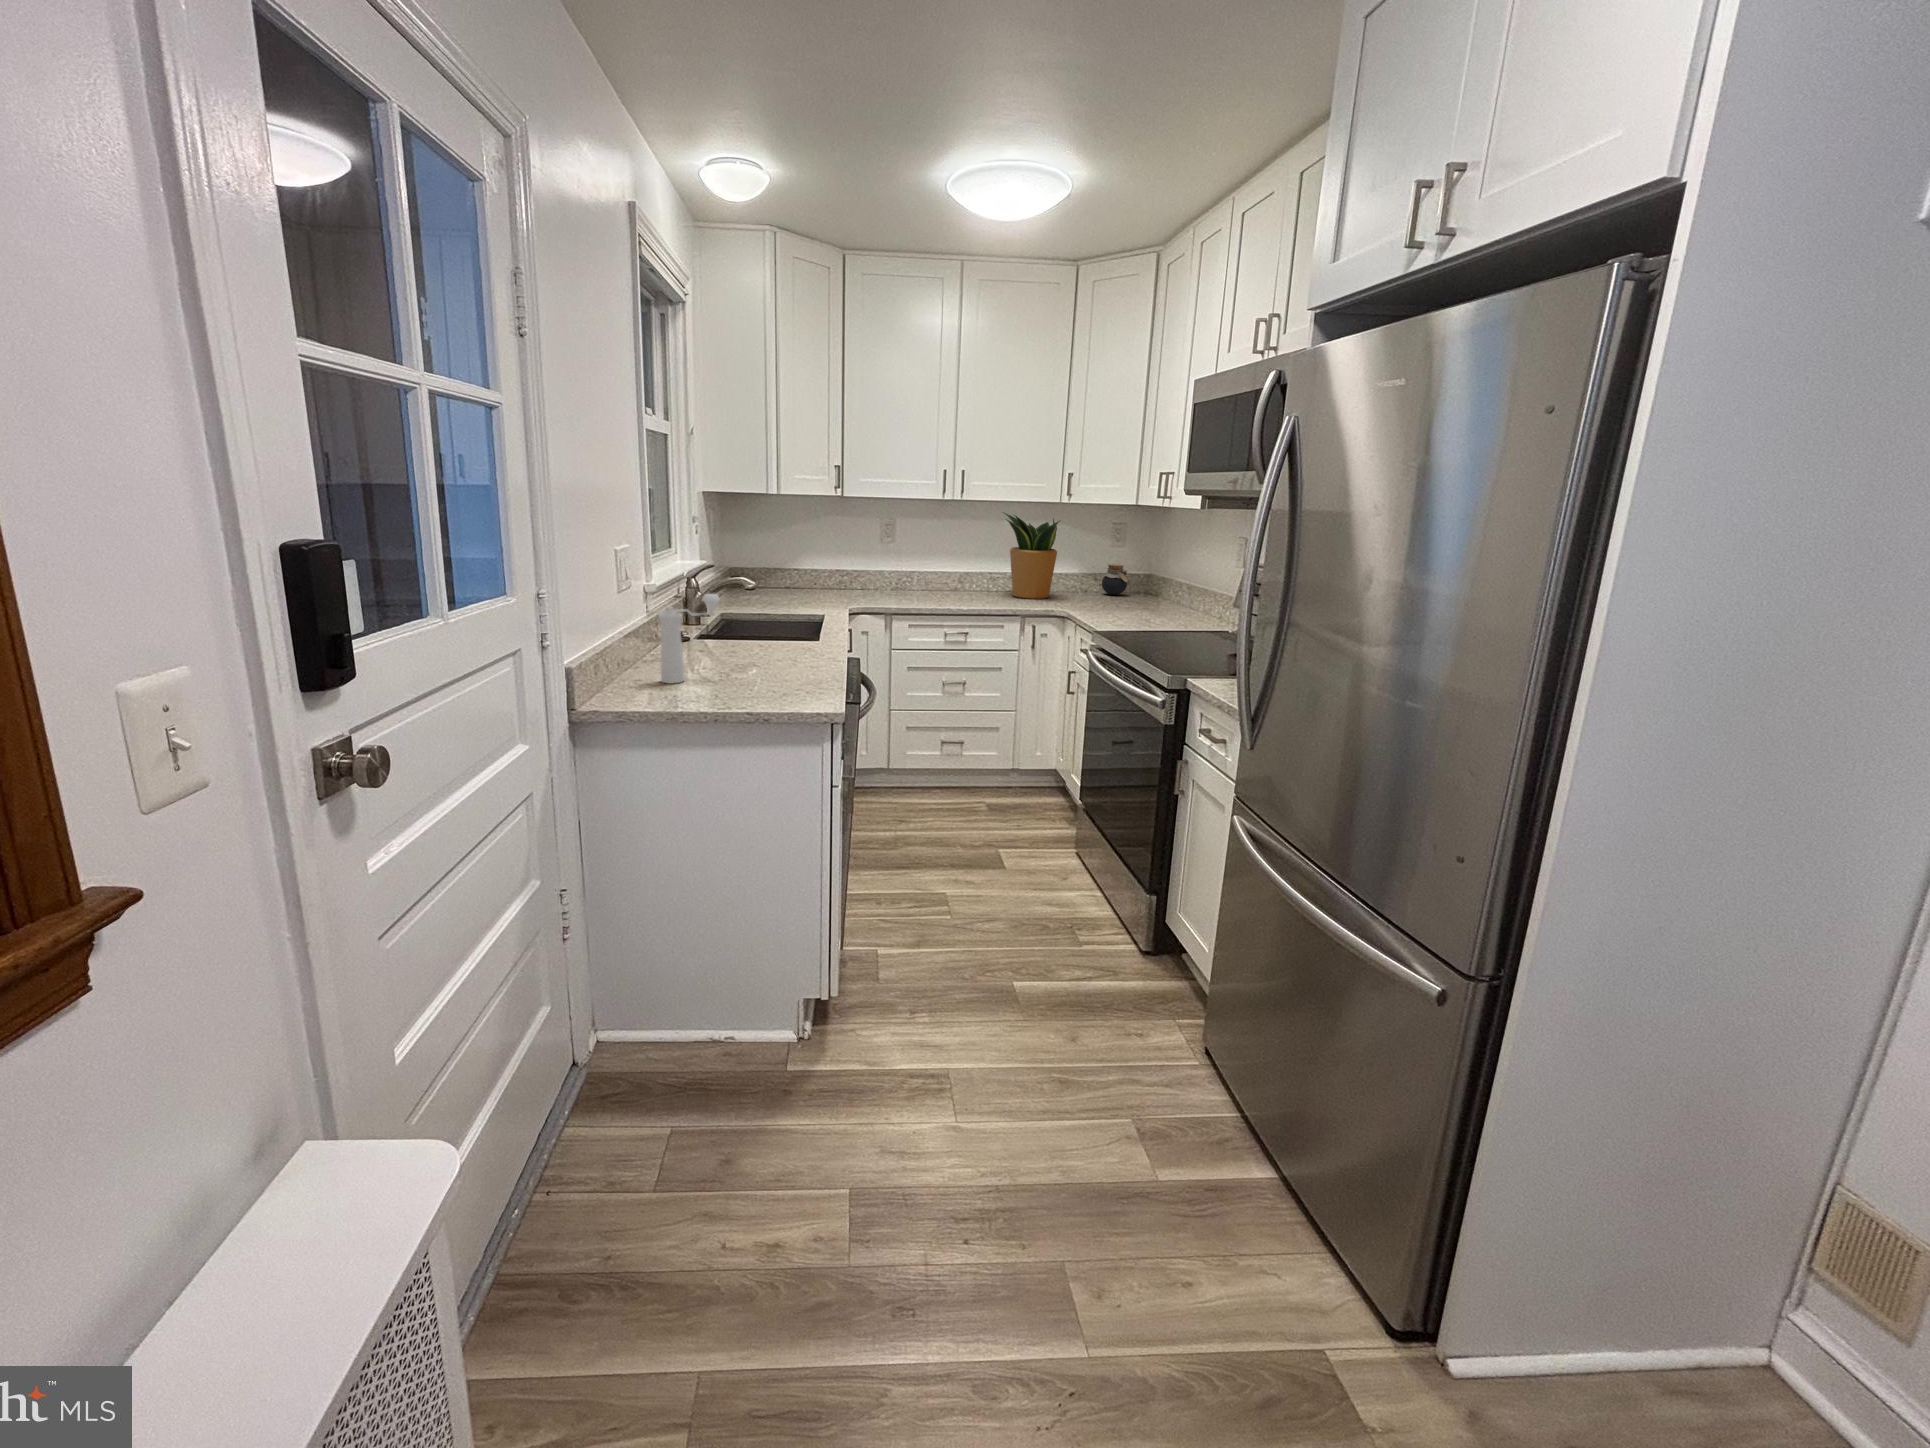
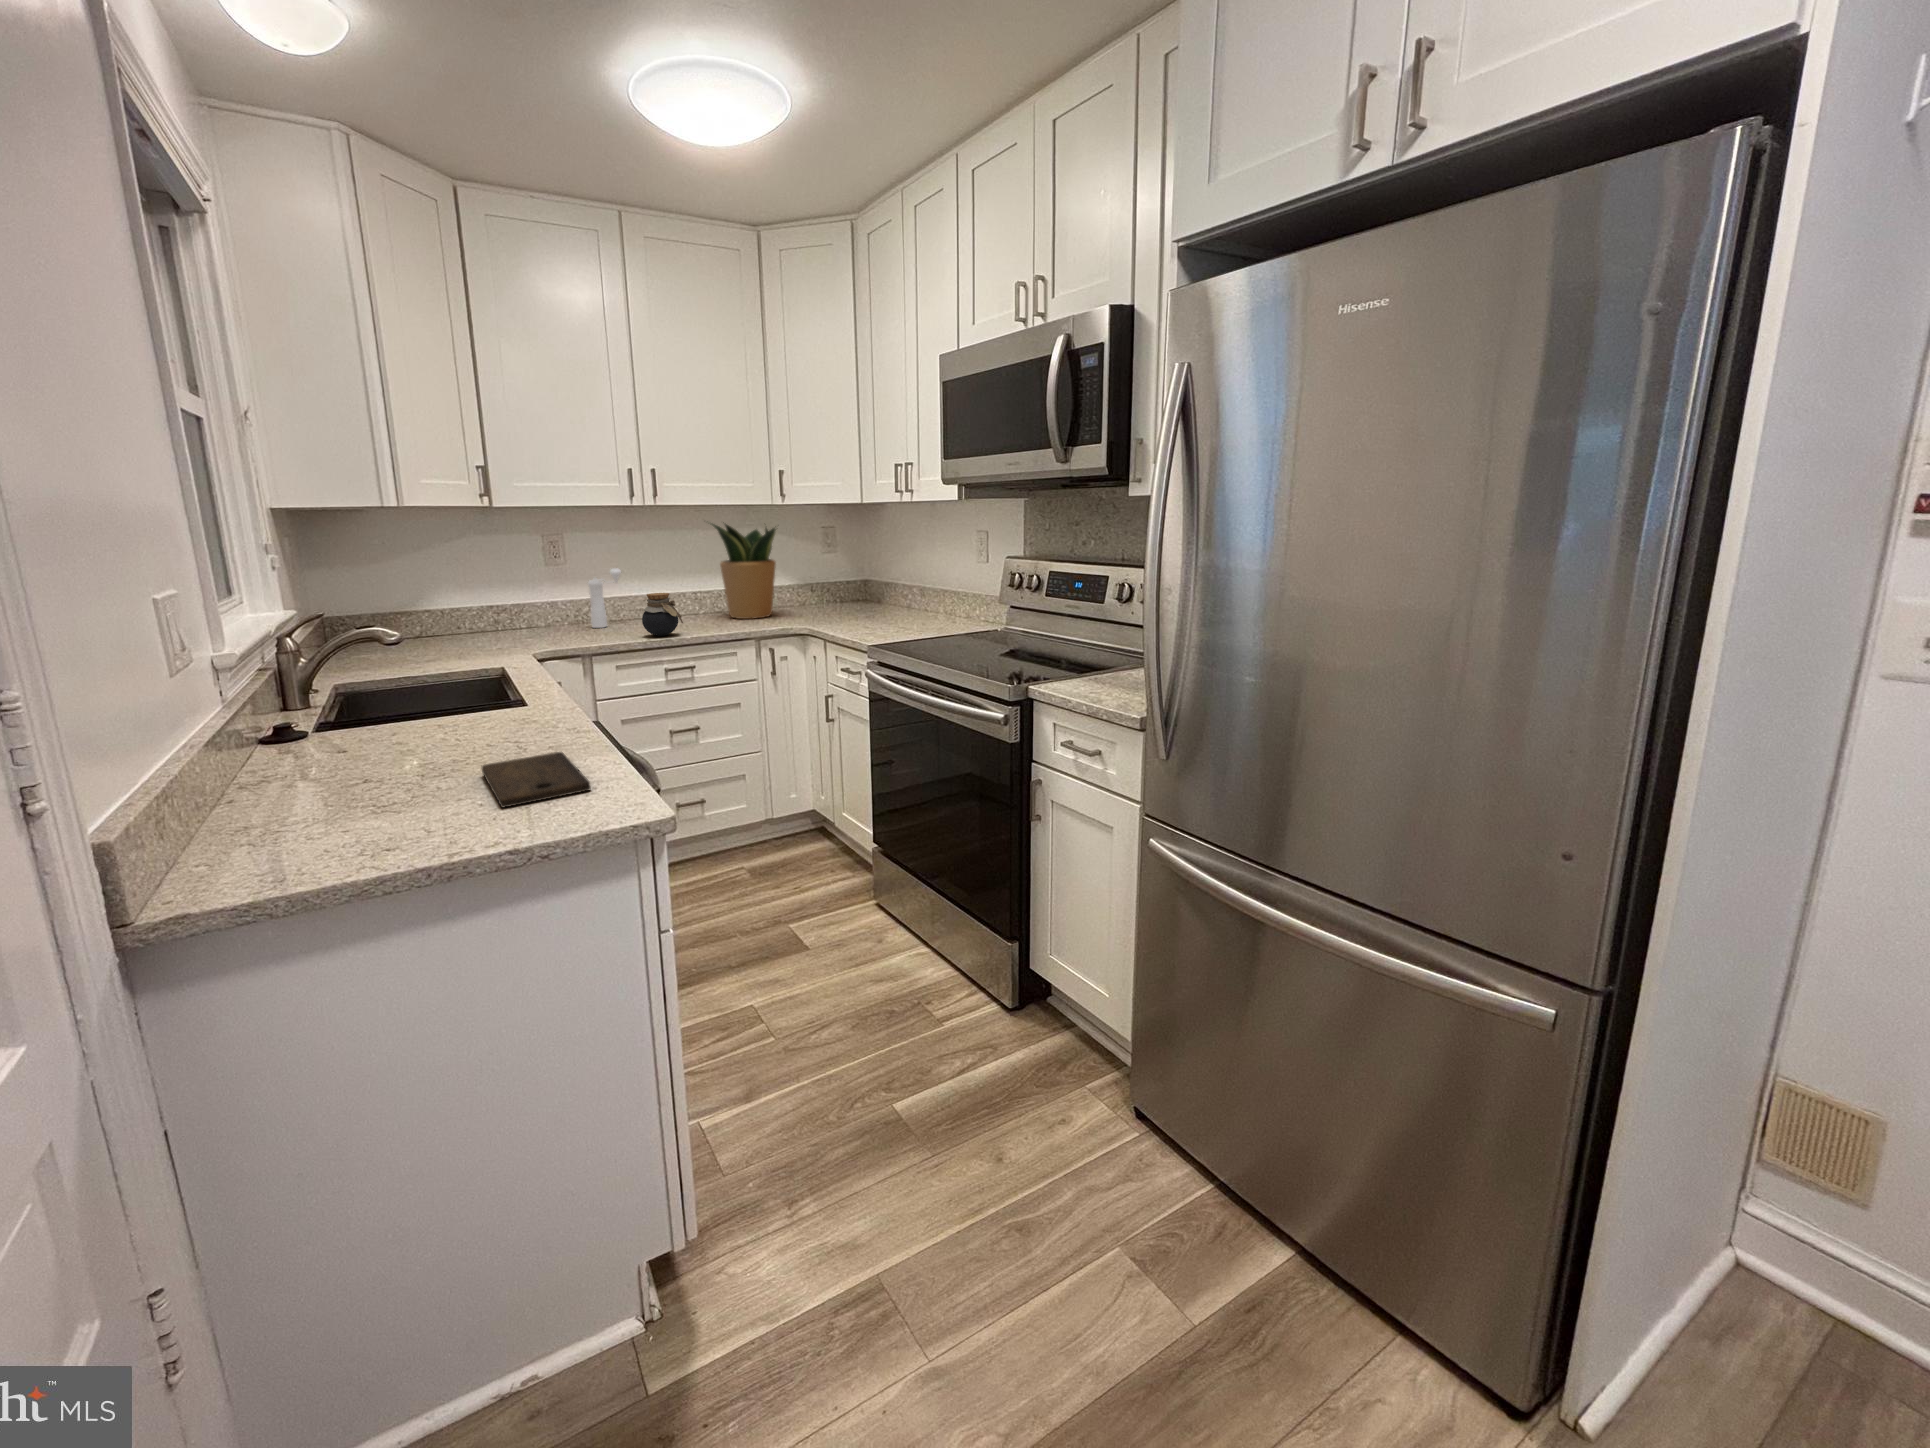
jar: present [1102,564,1131,595] -> present [642,593,683,636]
pepper mill: present [658,594,719,684] -> present [588,569,621,628]
cutting board: none [760,667,813,691] -> present [482,752,591,807]

